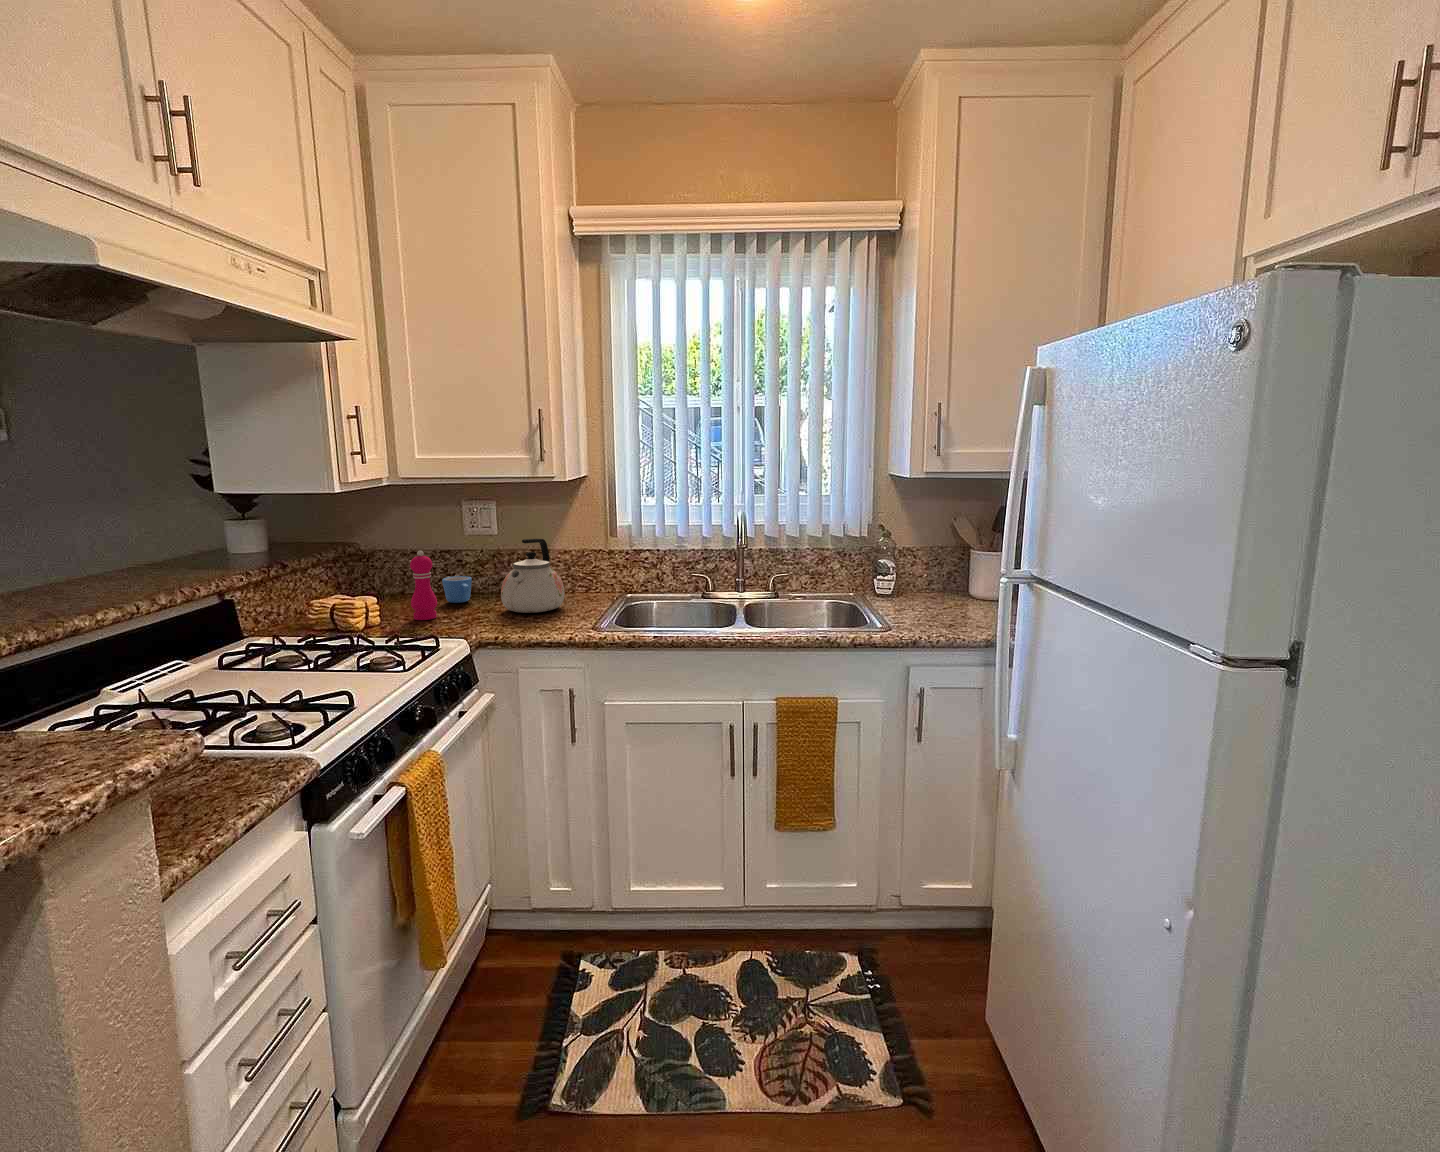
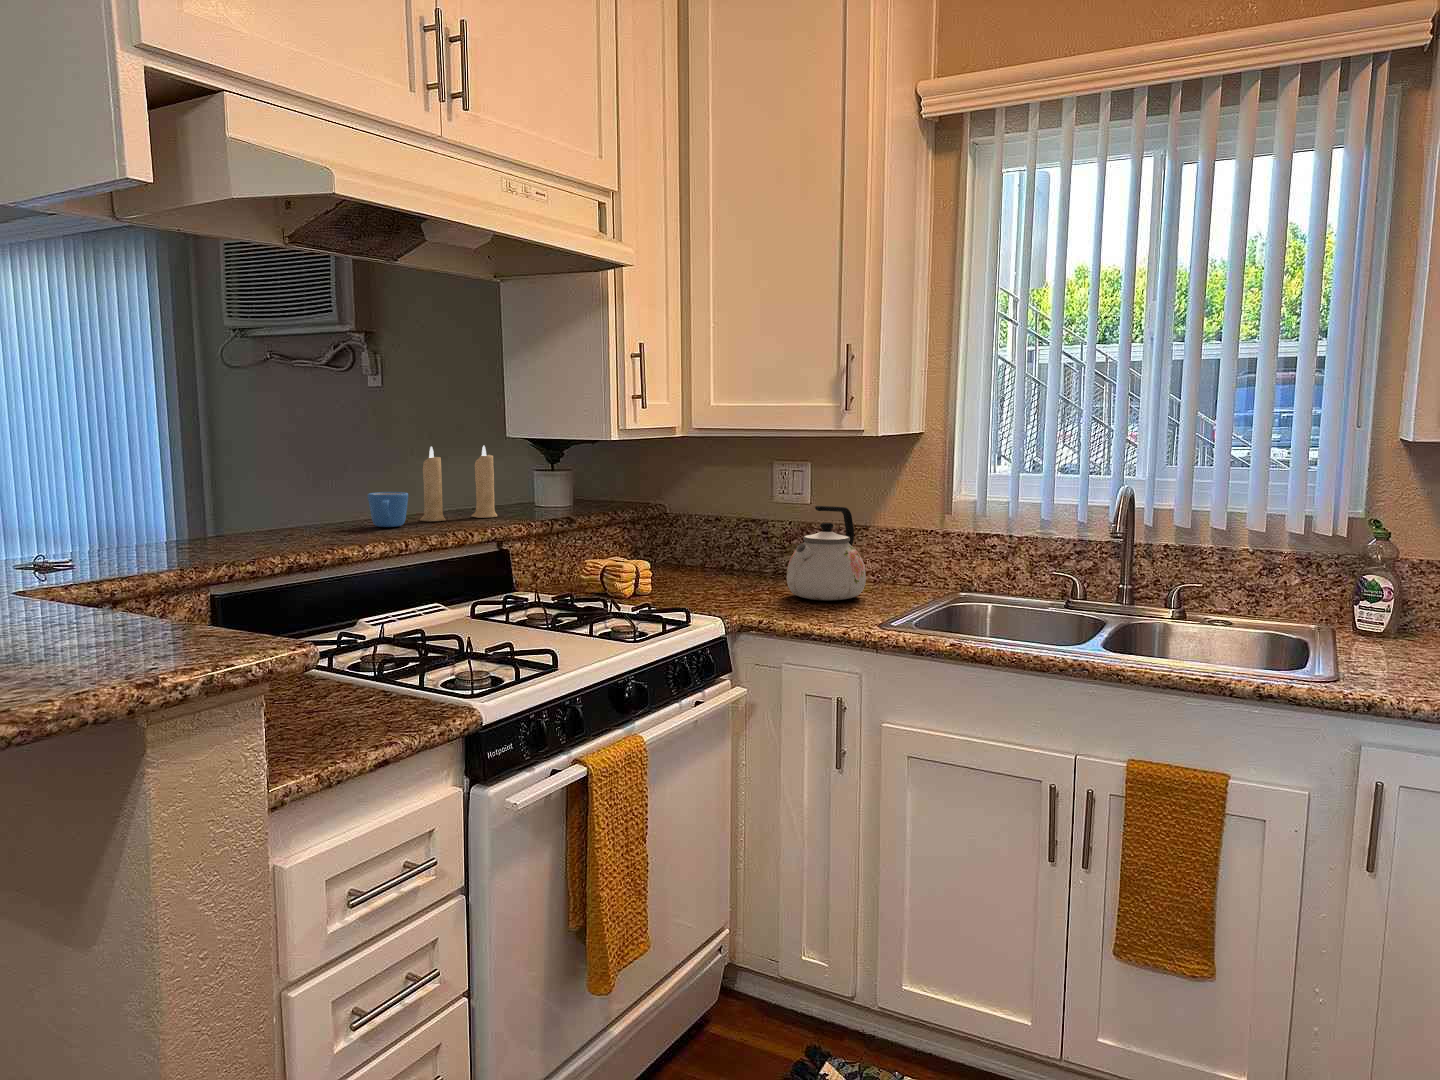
candle: none [114,500,209,581] -> present [420,446,497,521]
pepper mill: present [410,551,437,620] -> none [684,512,714,595]
mug: present [442,576,472,603] -> present [368,492,408,527]

